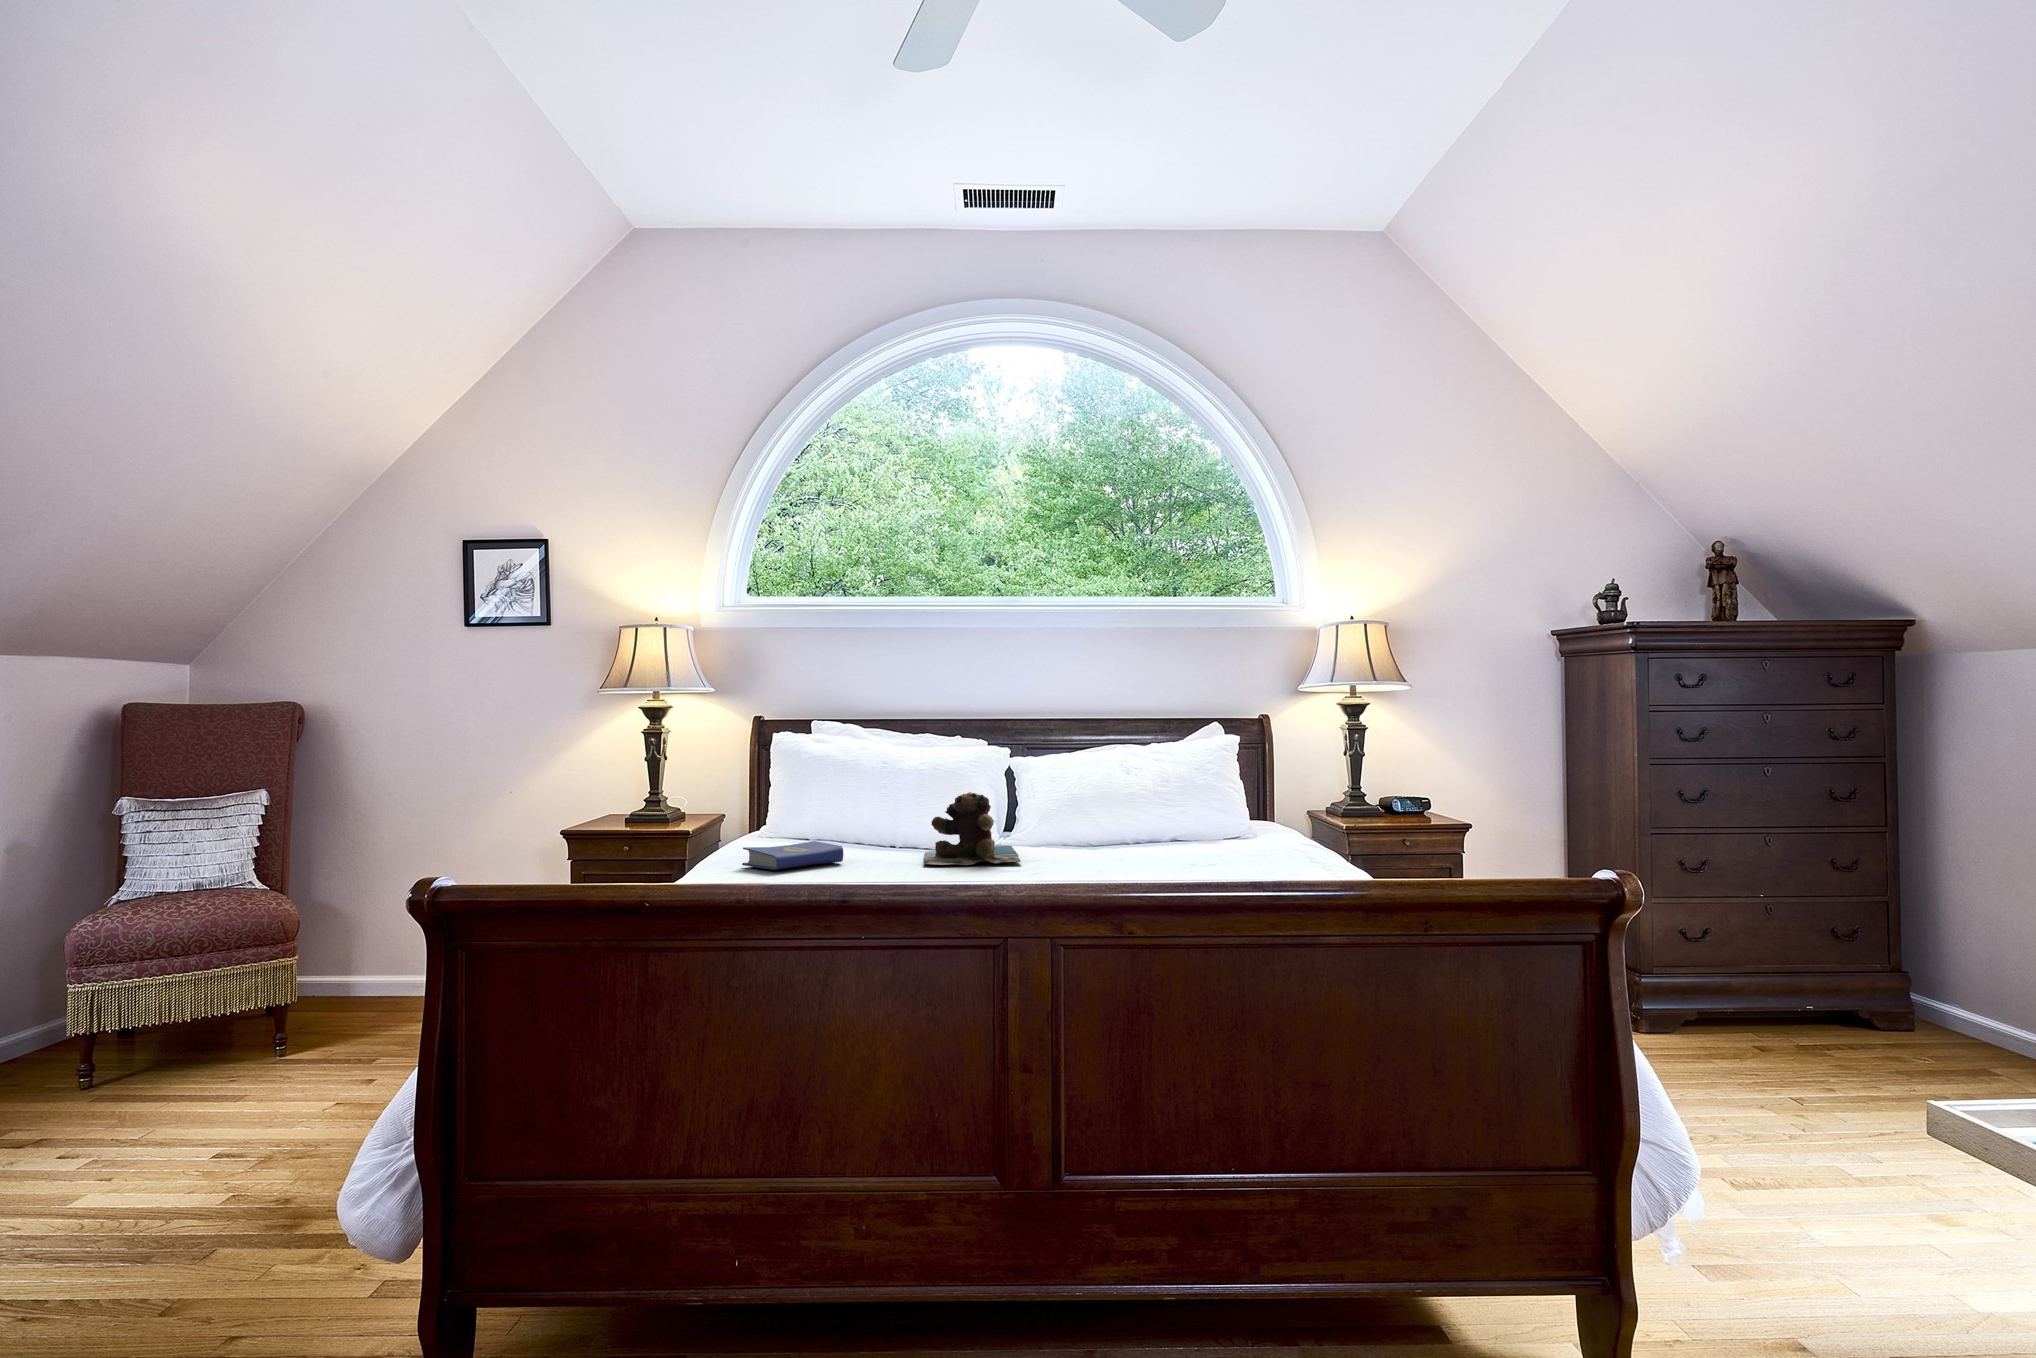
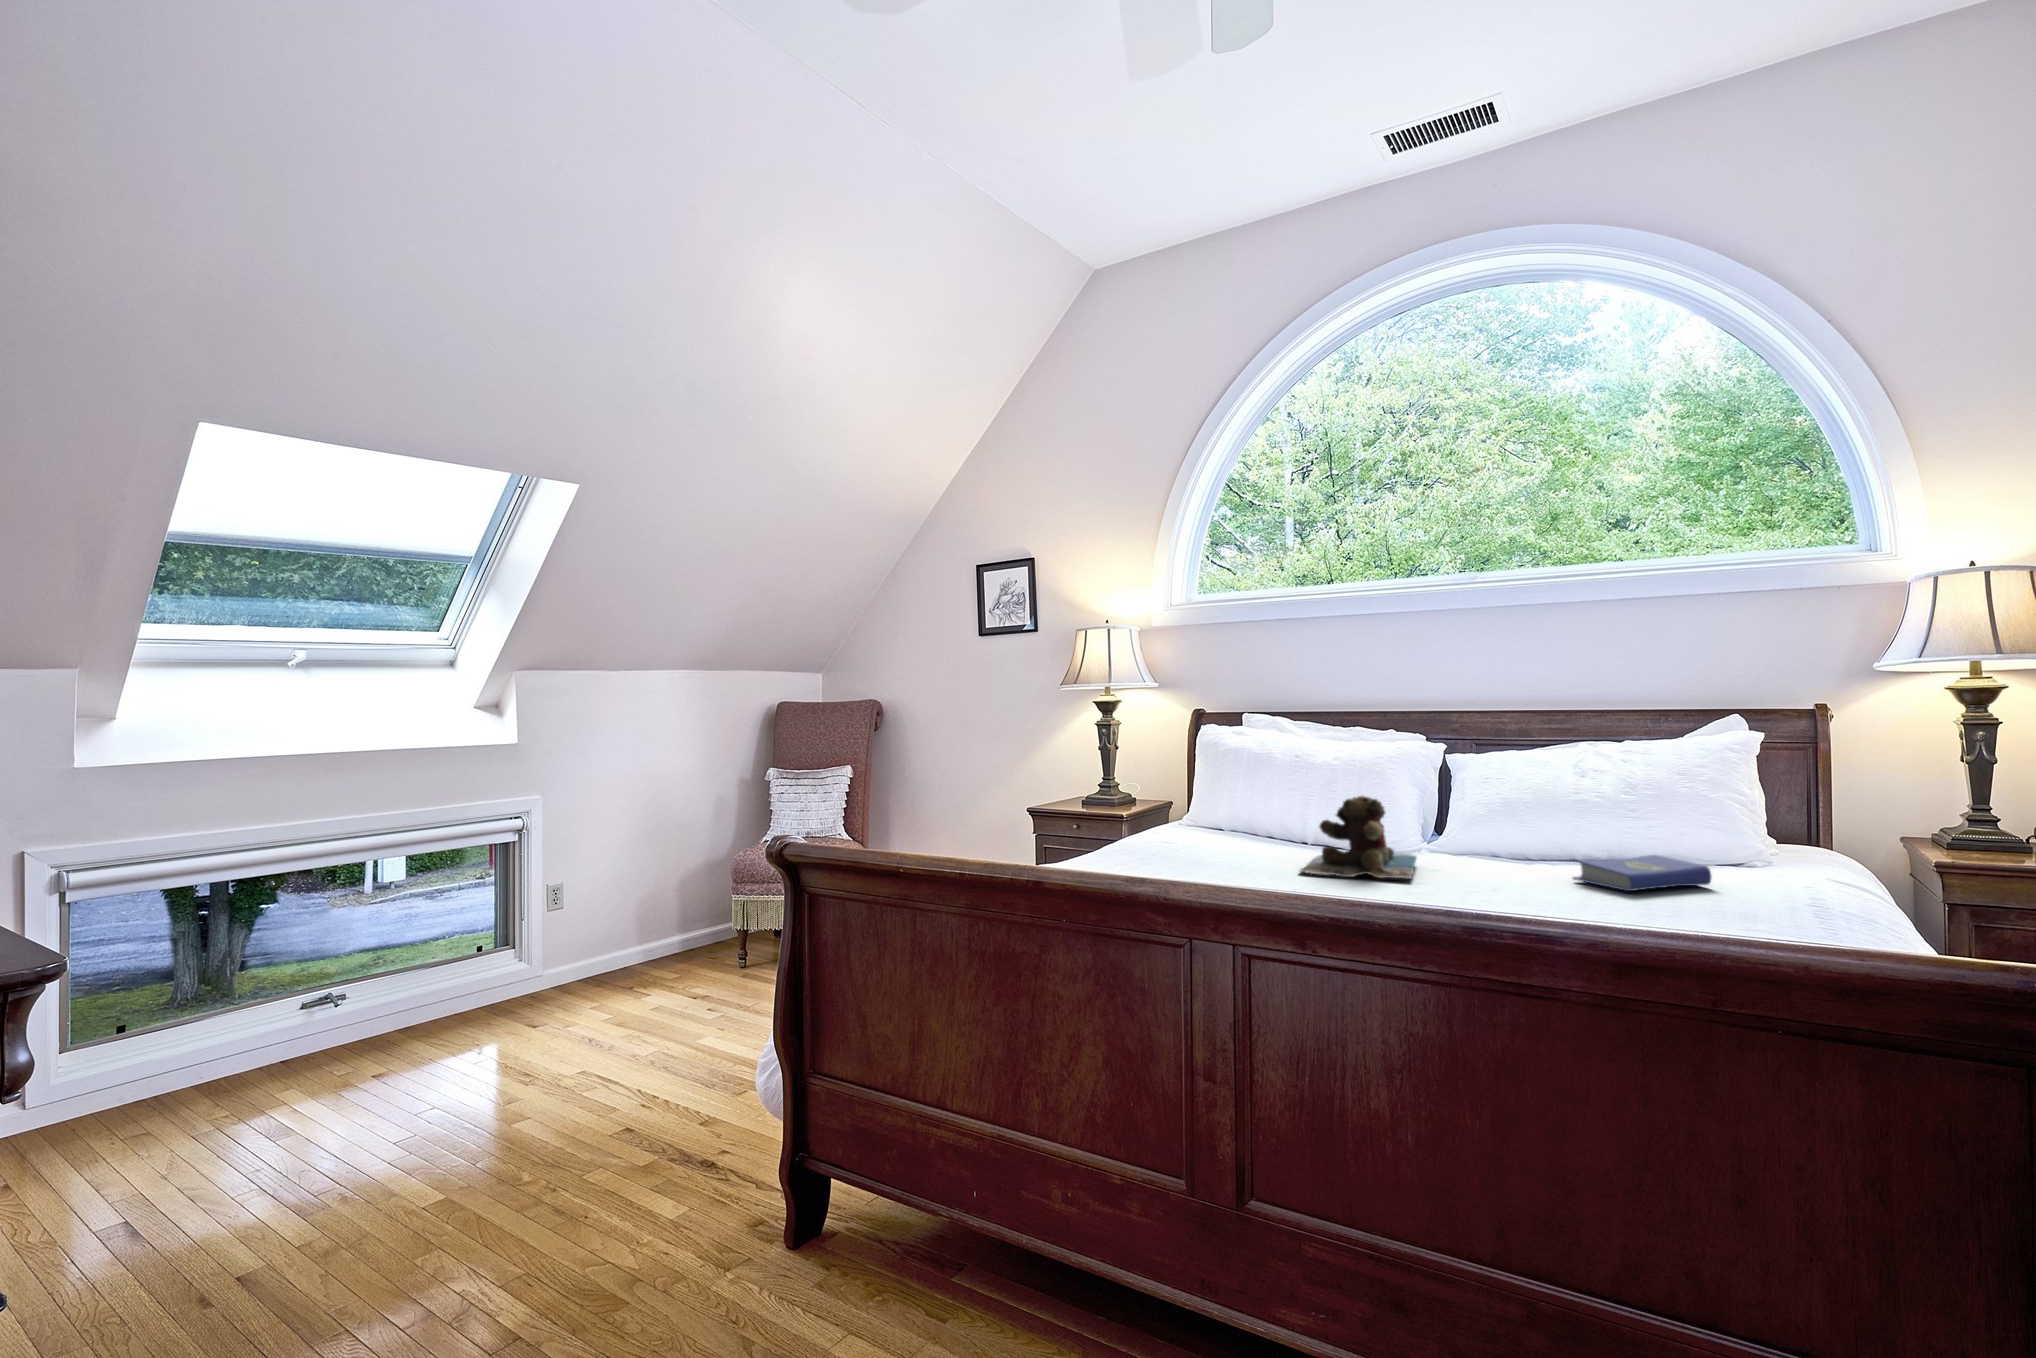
hardcover book: present [742,841,843,870] -> present [1573,855,1711,891]

